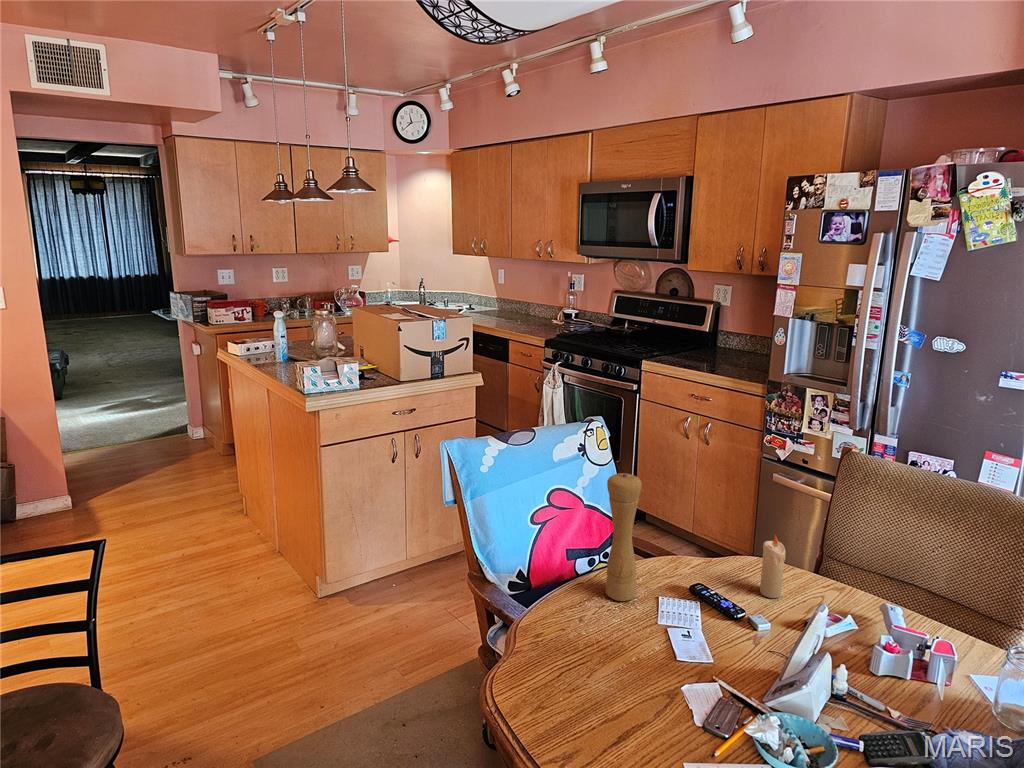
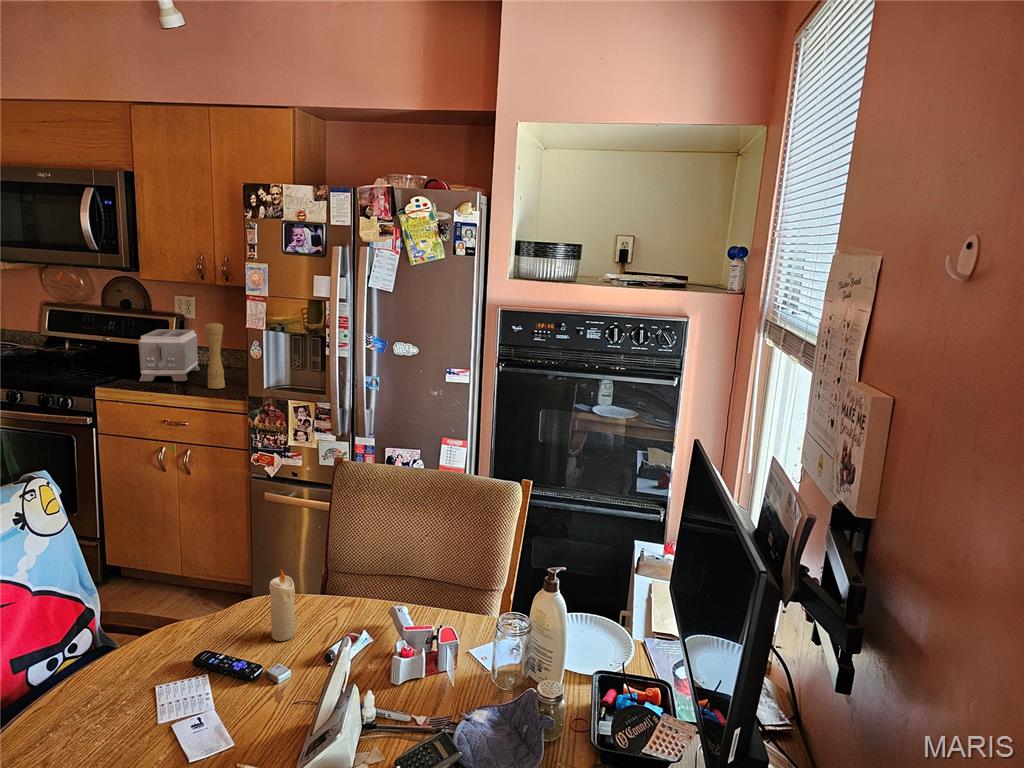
toaster: none [678,314,729,361] -> present [139,329,200,381]
pepper mill: present [606,473,642,601] -> present [204,322,225,389]

